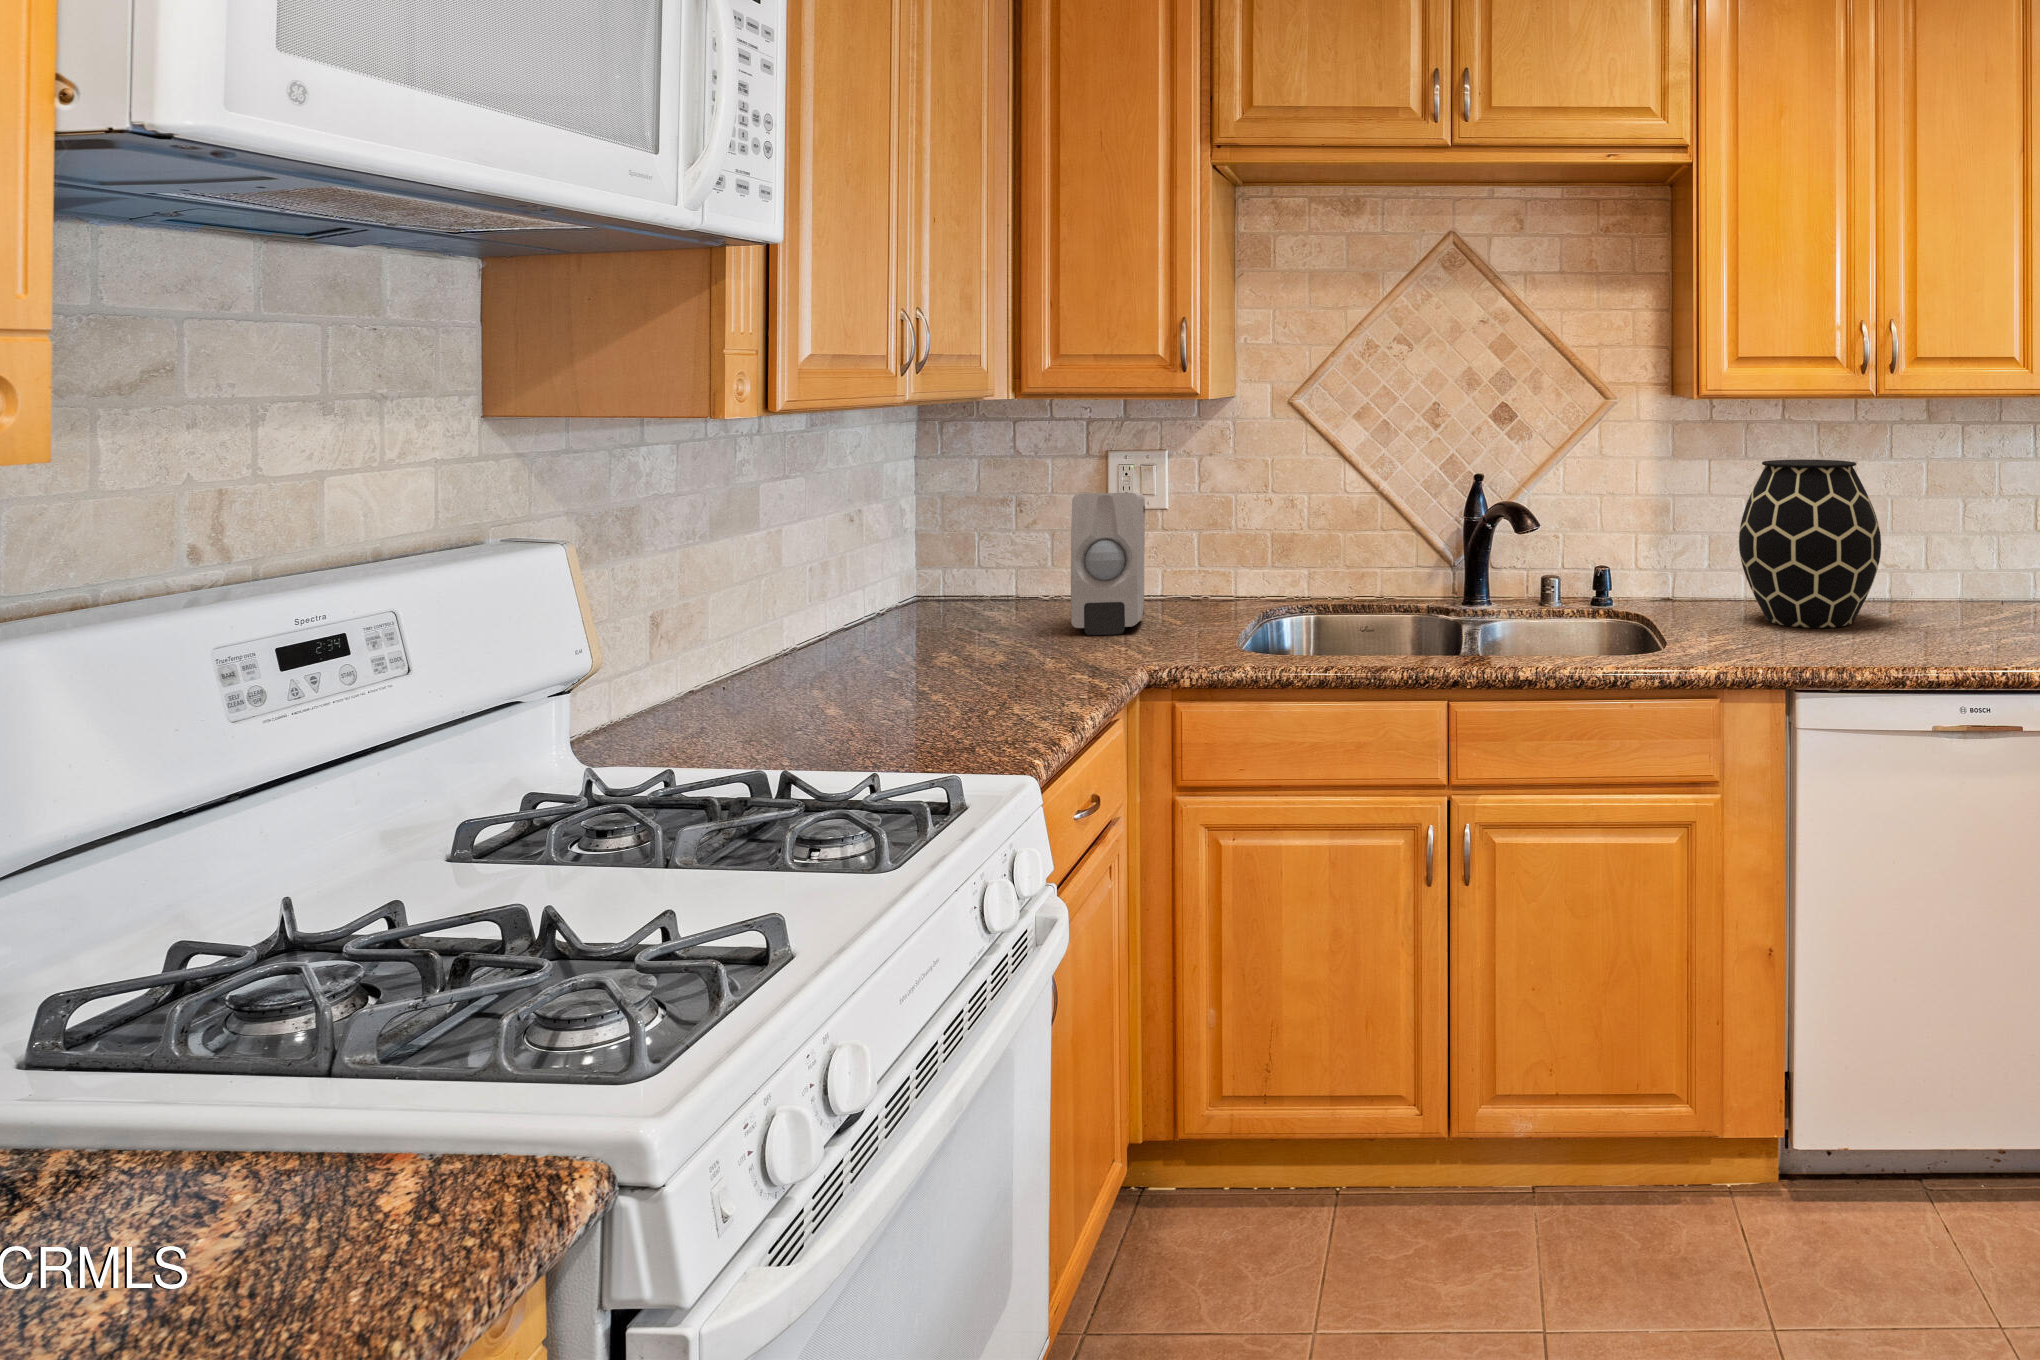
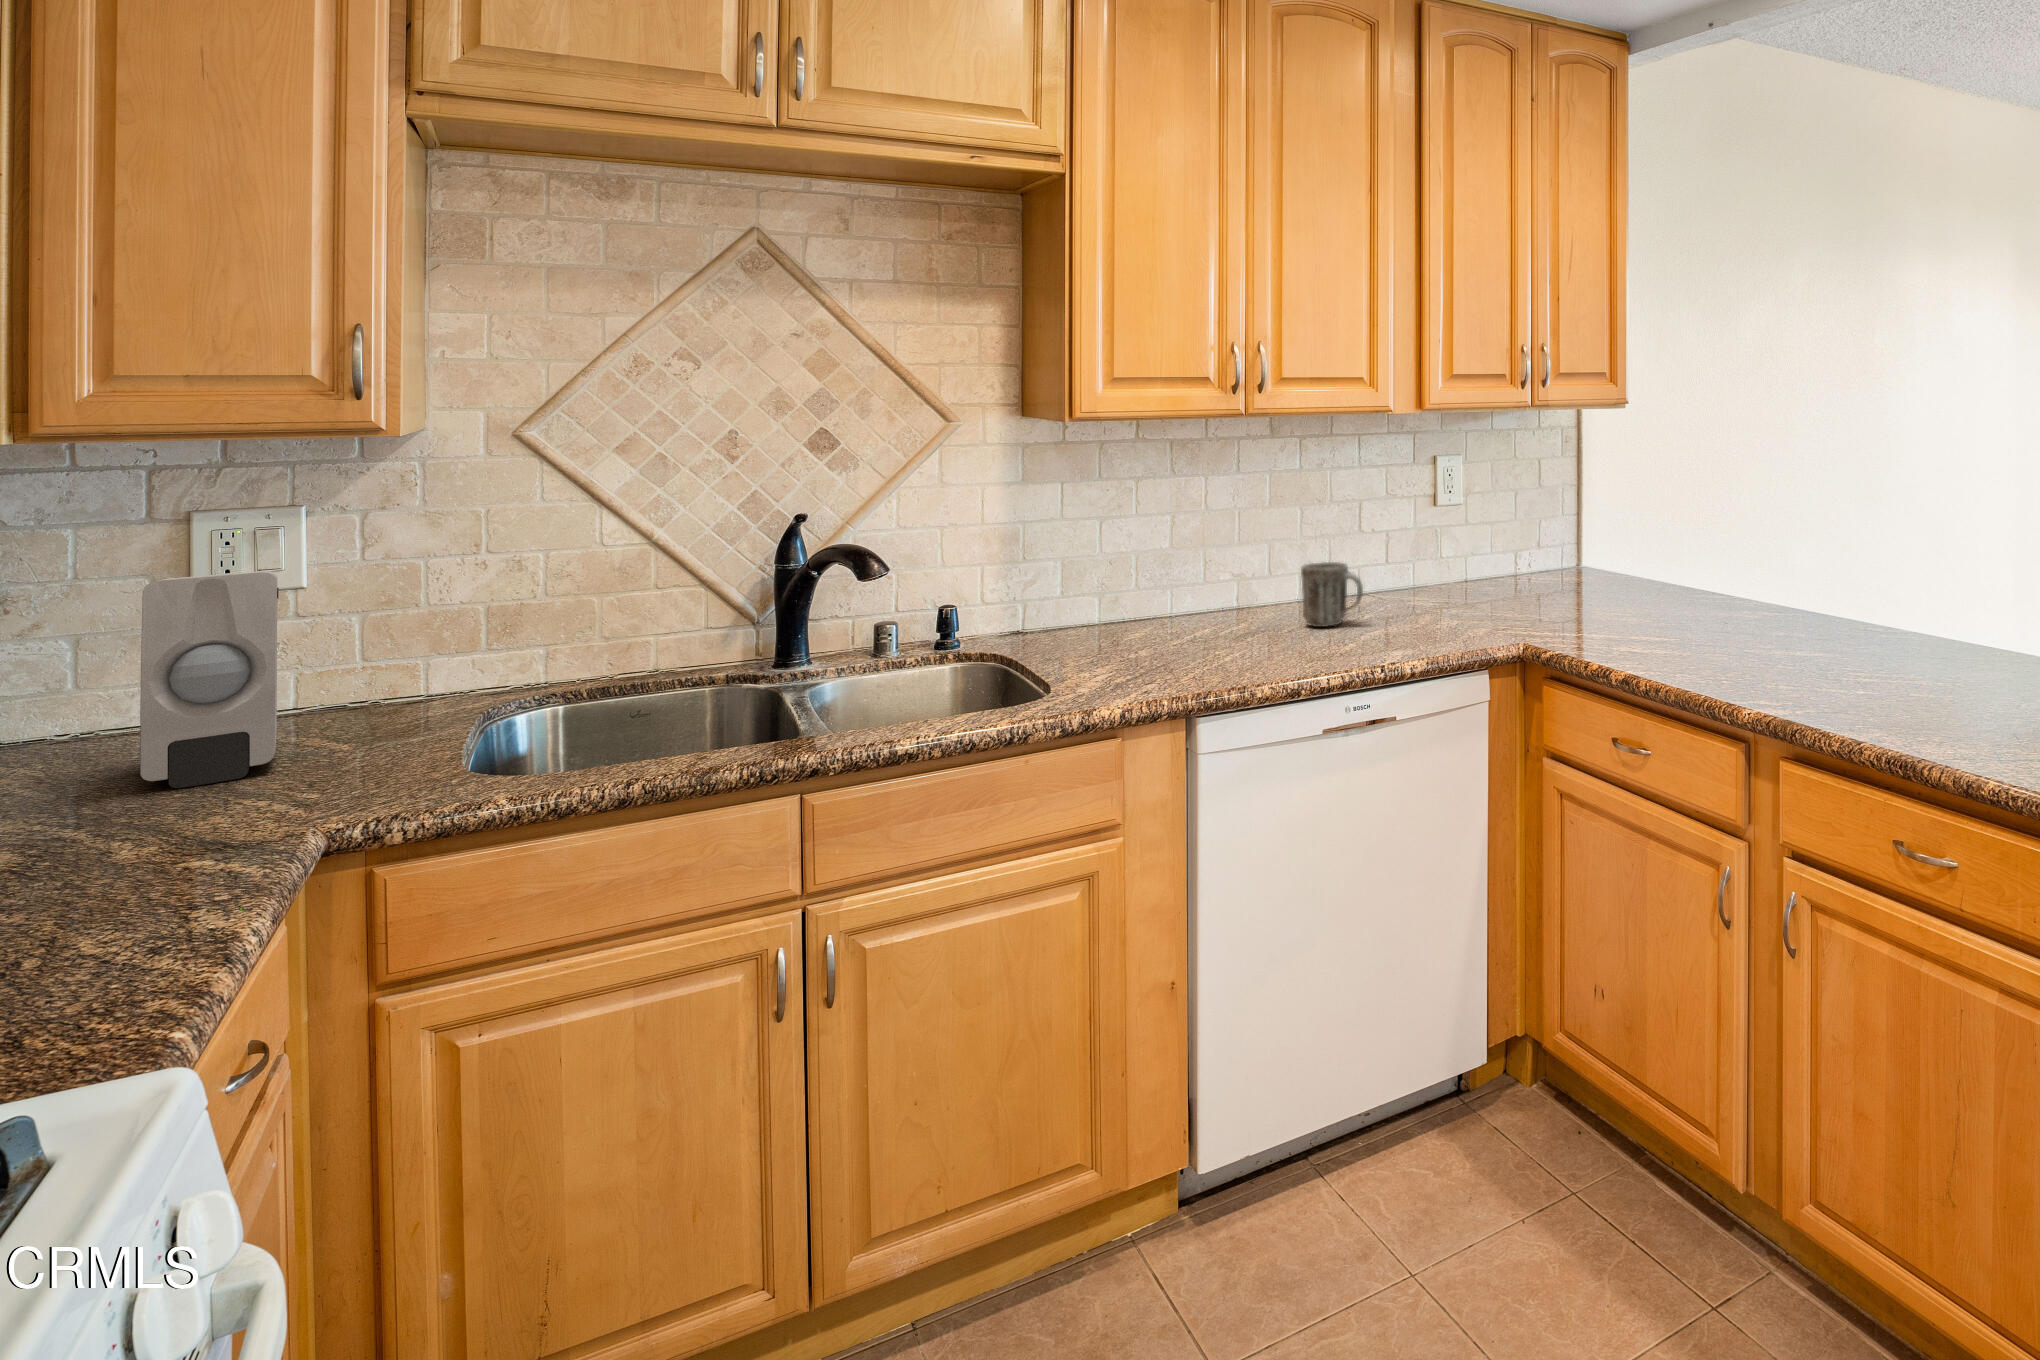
vase: present [1739,459,1881,628] -> none [1105,477,1246,645]
mug: none [1944,559,2012,629] -> present [1301,562,1363,627]

